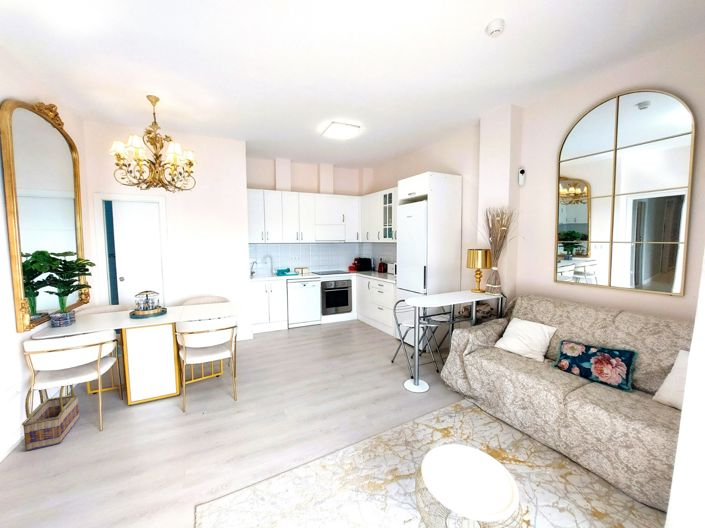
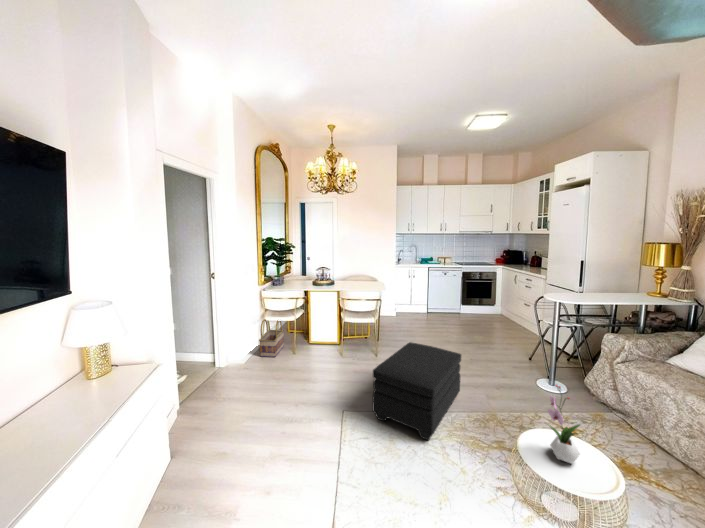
ottoman: none [237,375,341,502] -> present [372,342,461,440]
flower arrangement: none [450,403,487,484] -> present [548,385,580,464]

